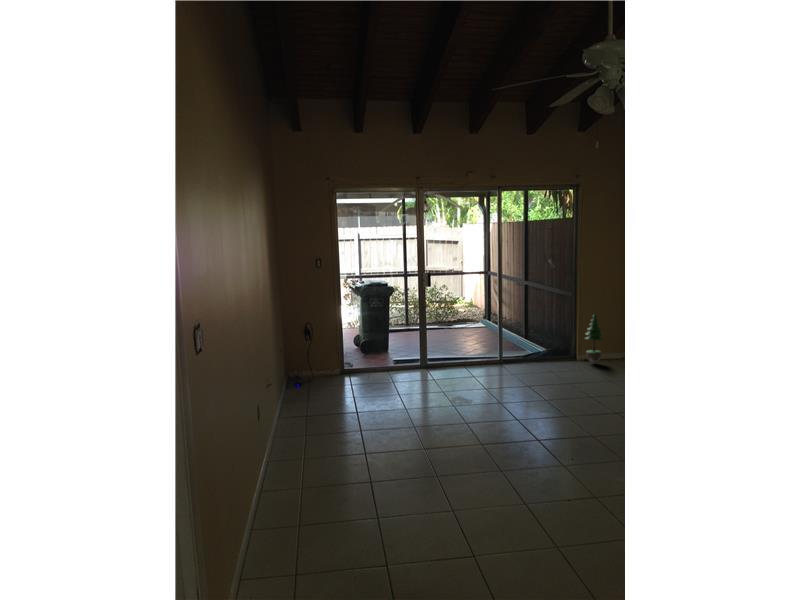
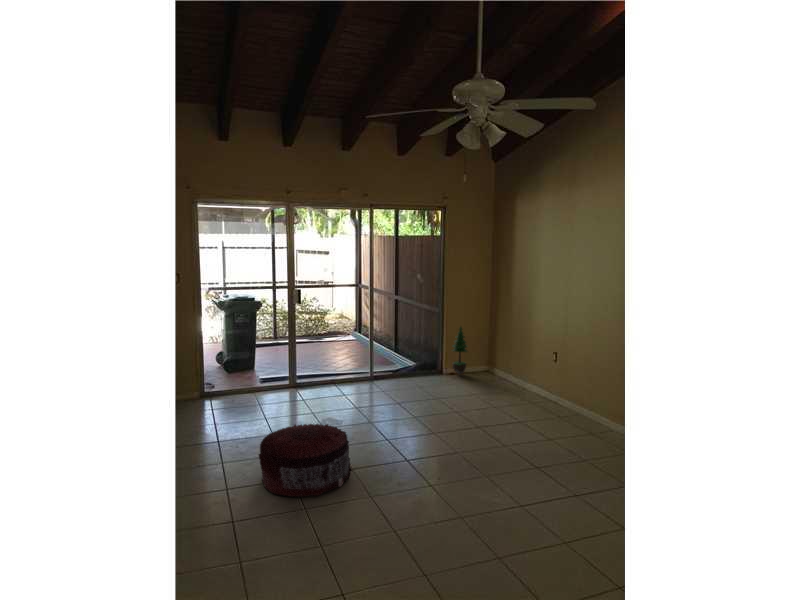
pouf: none [392,397,477,459] -> present [259,424,352,497]

